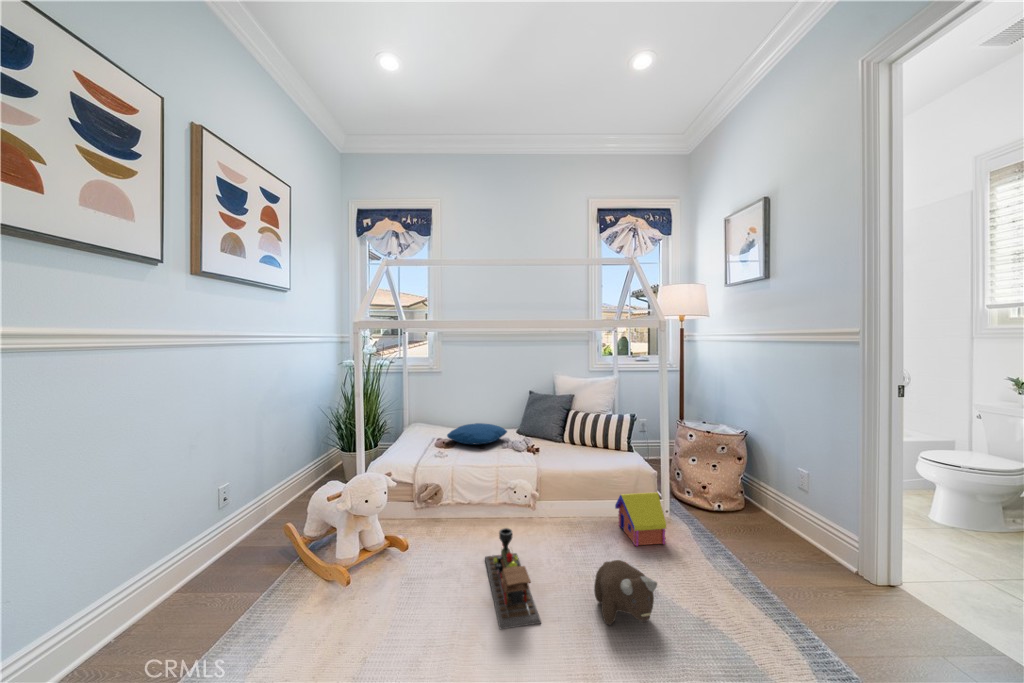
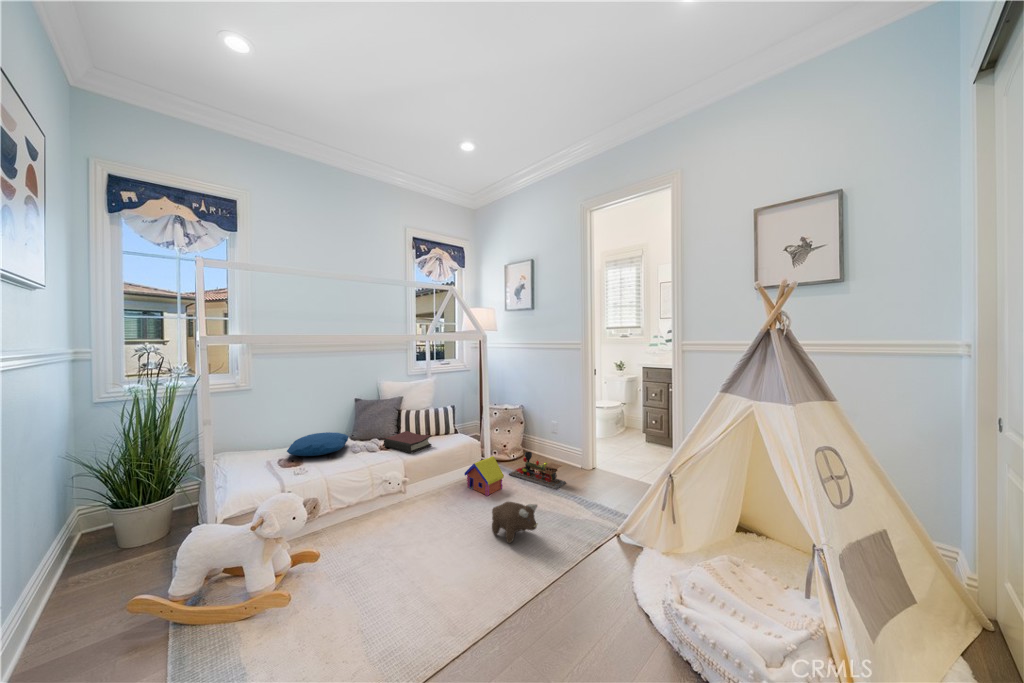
hardback book: none [534,436,585,463] -> present [384,431,431,453]
toy train: present [485,528,541,629] -> present [509,452,566,490]

